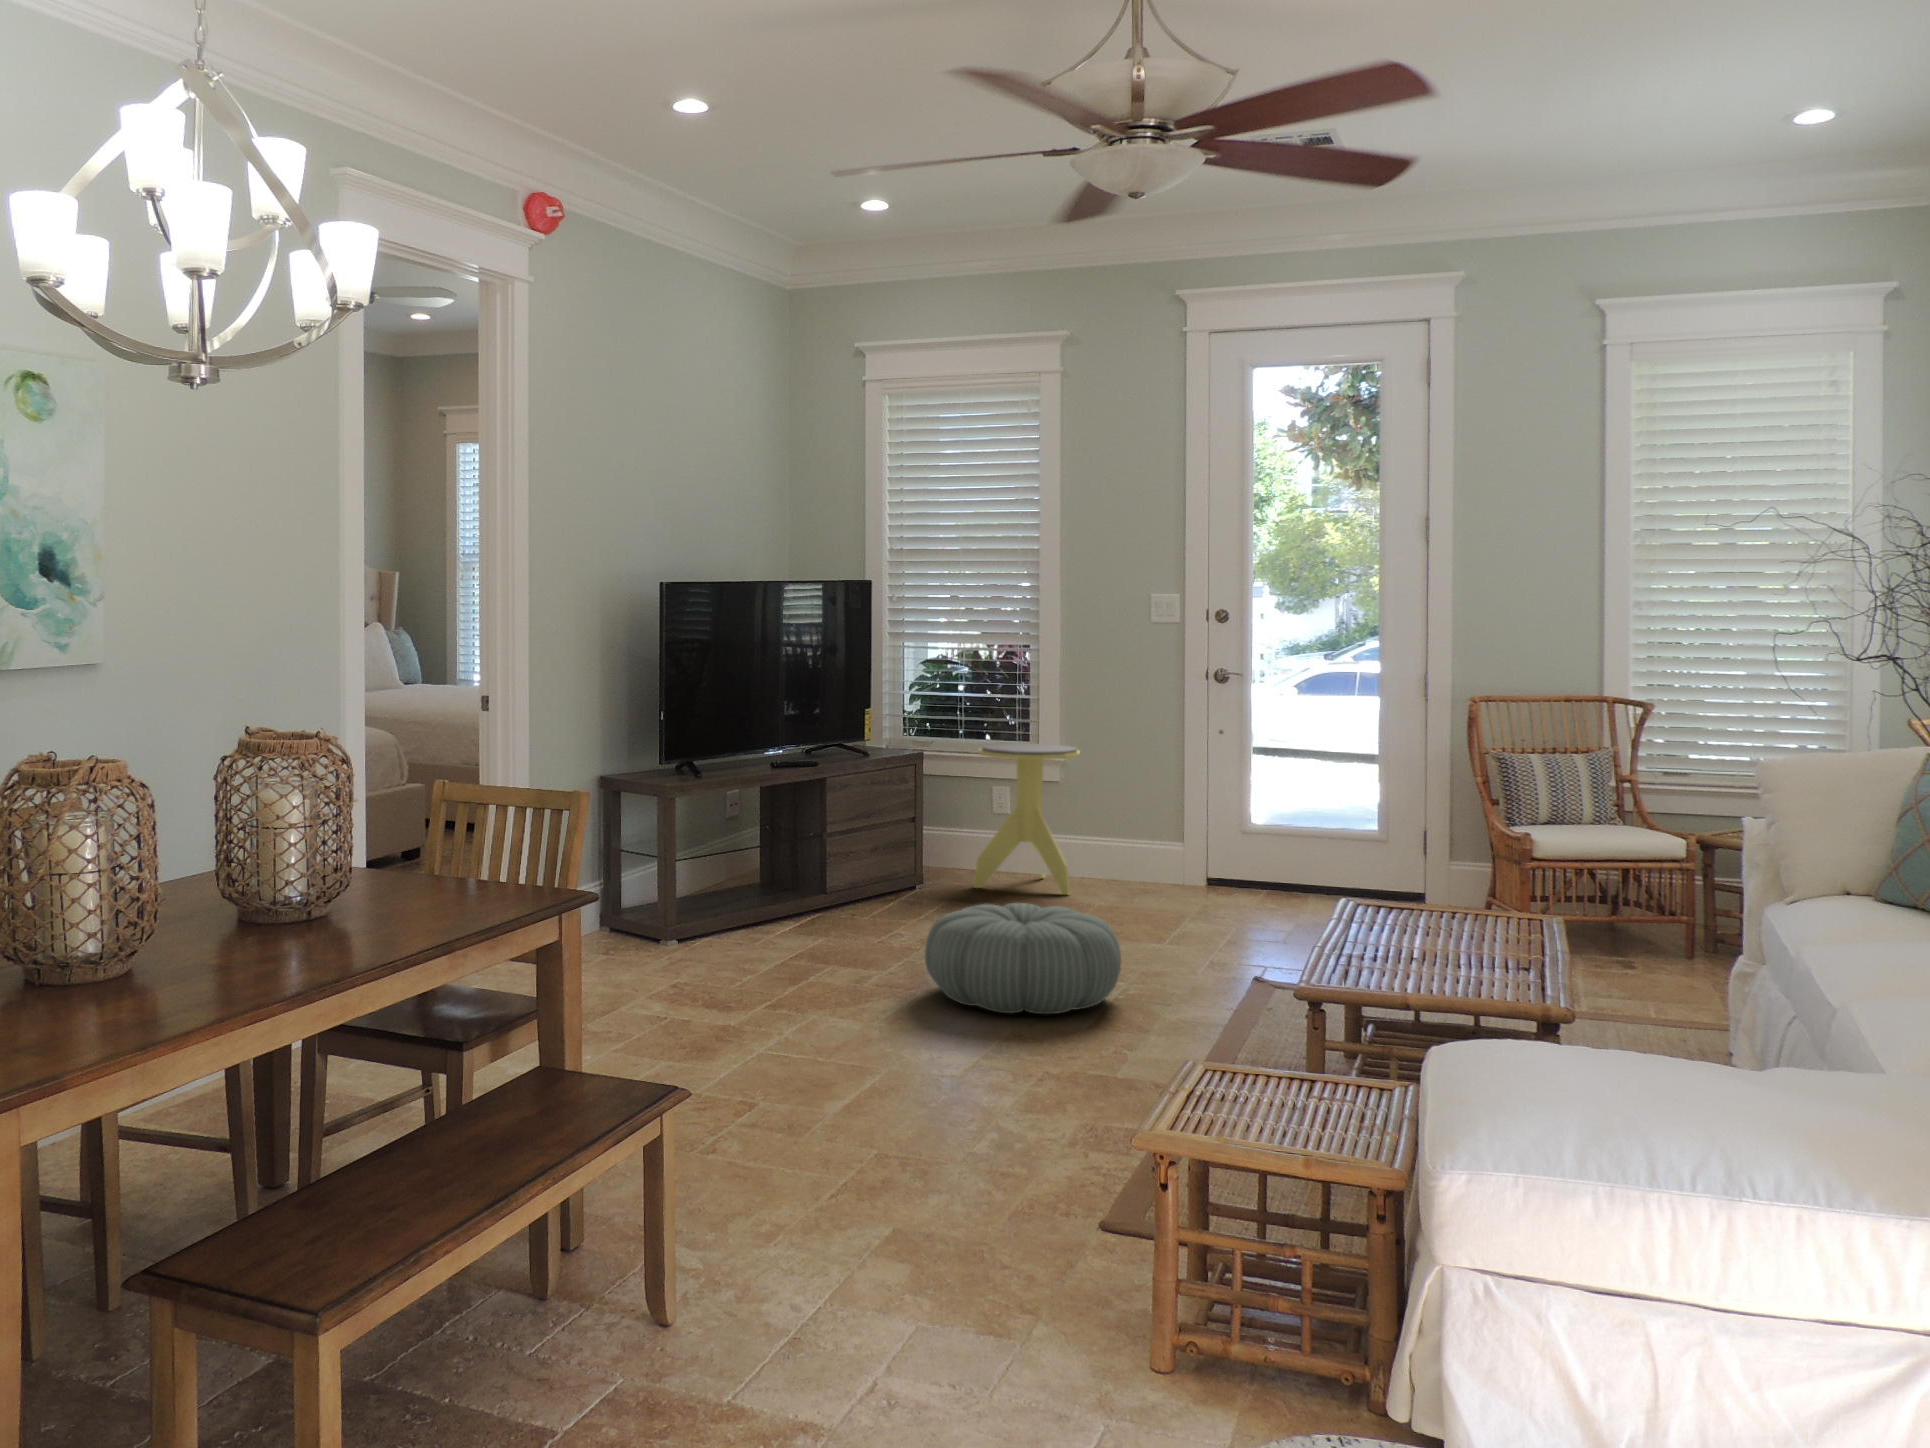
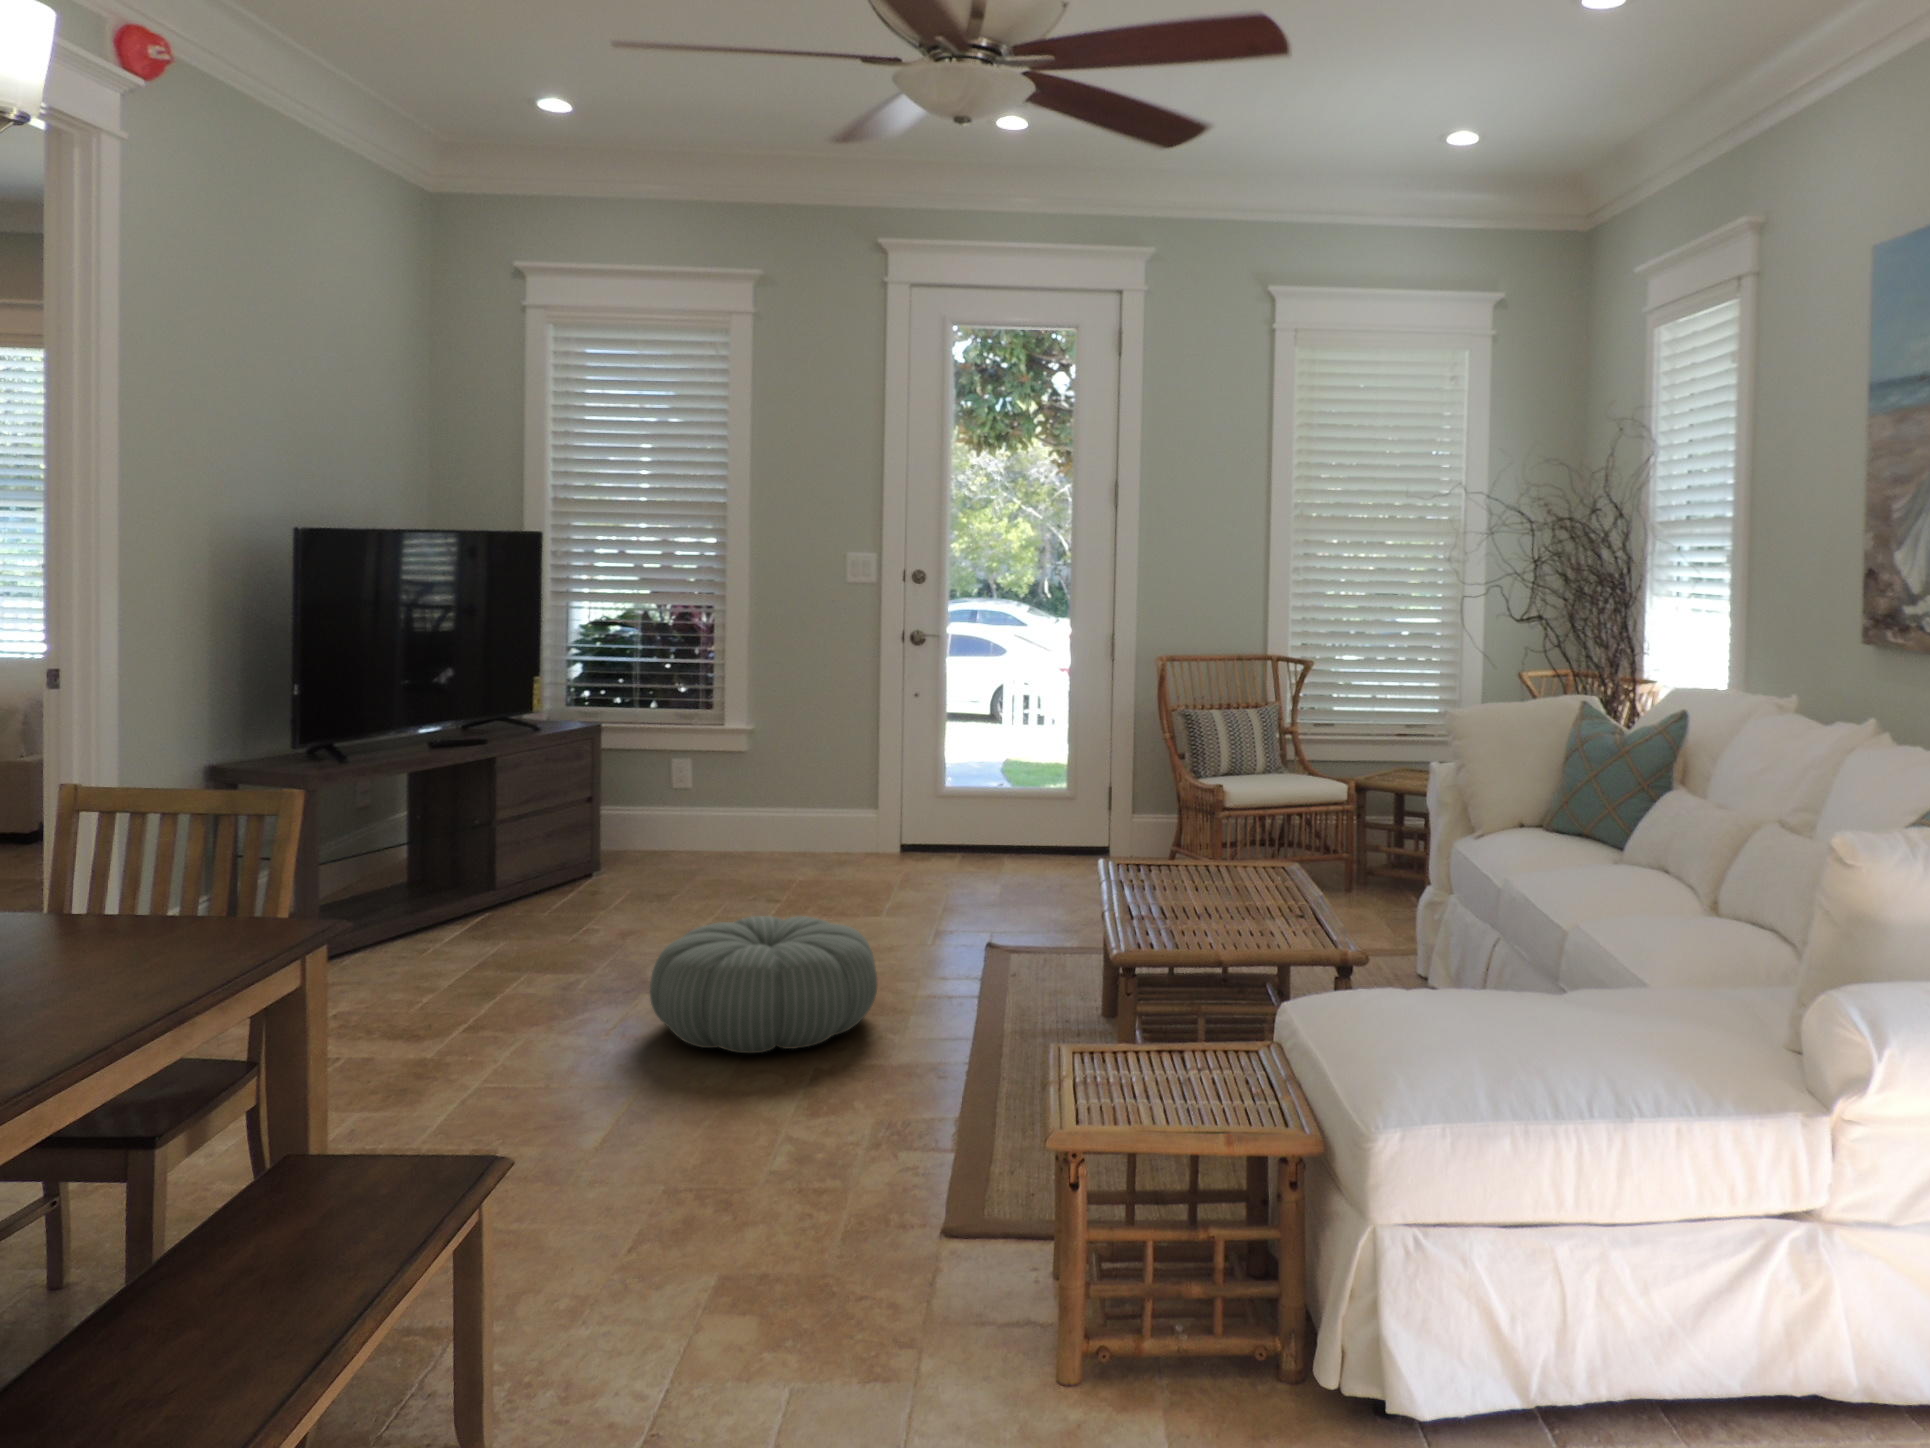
side table: present [973,743,1080,895] -> none [660,713,779,876]

